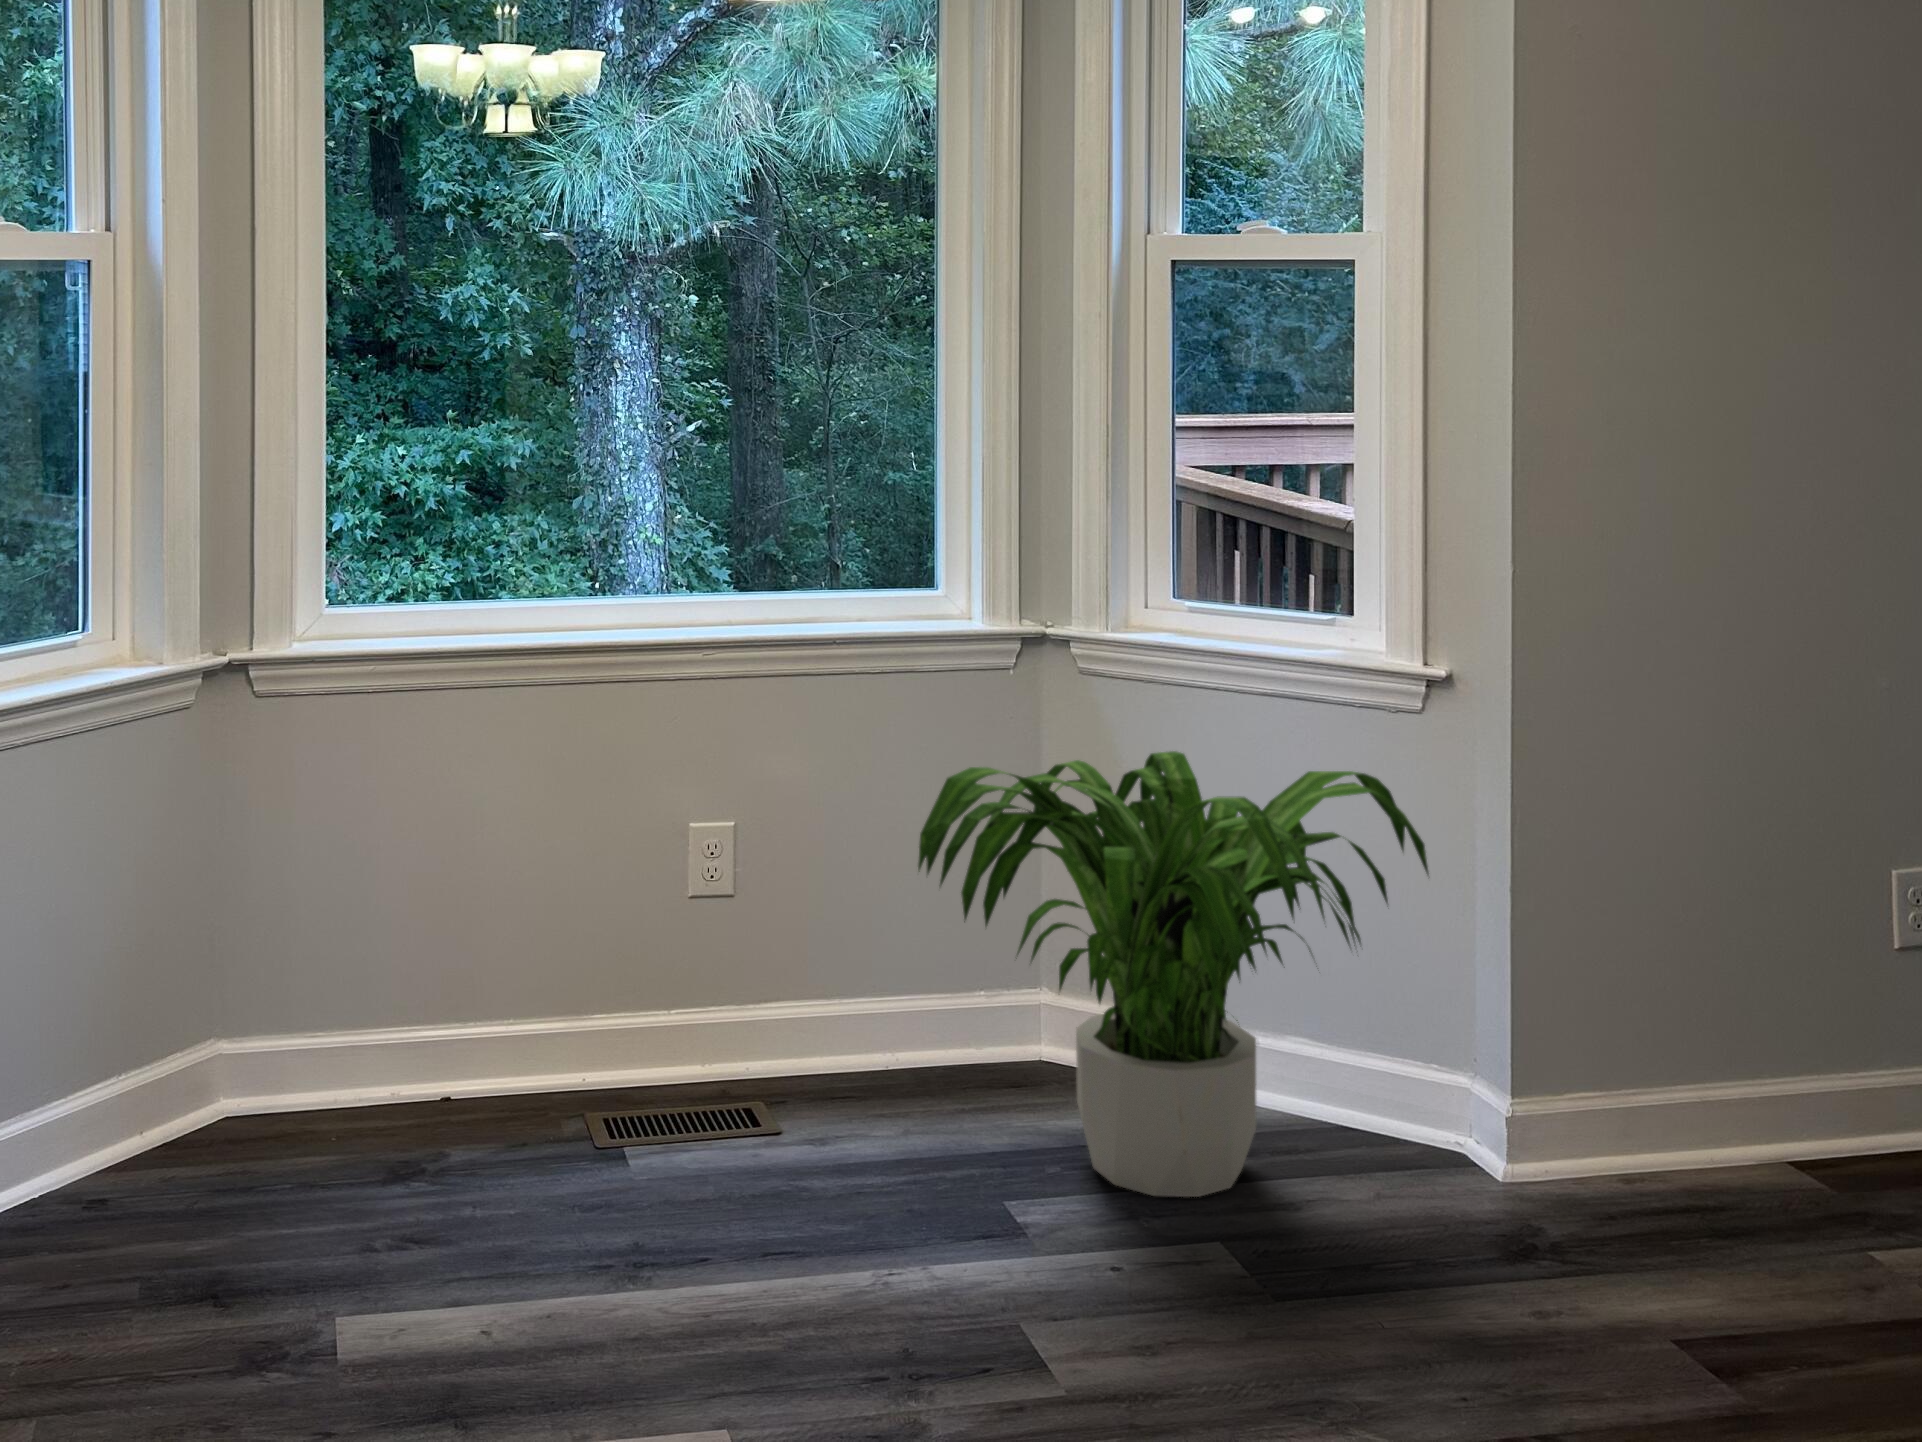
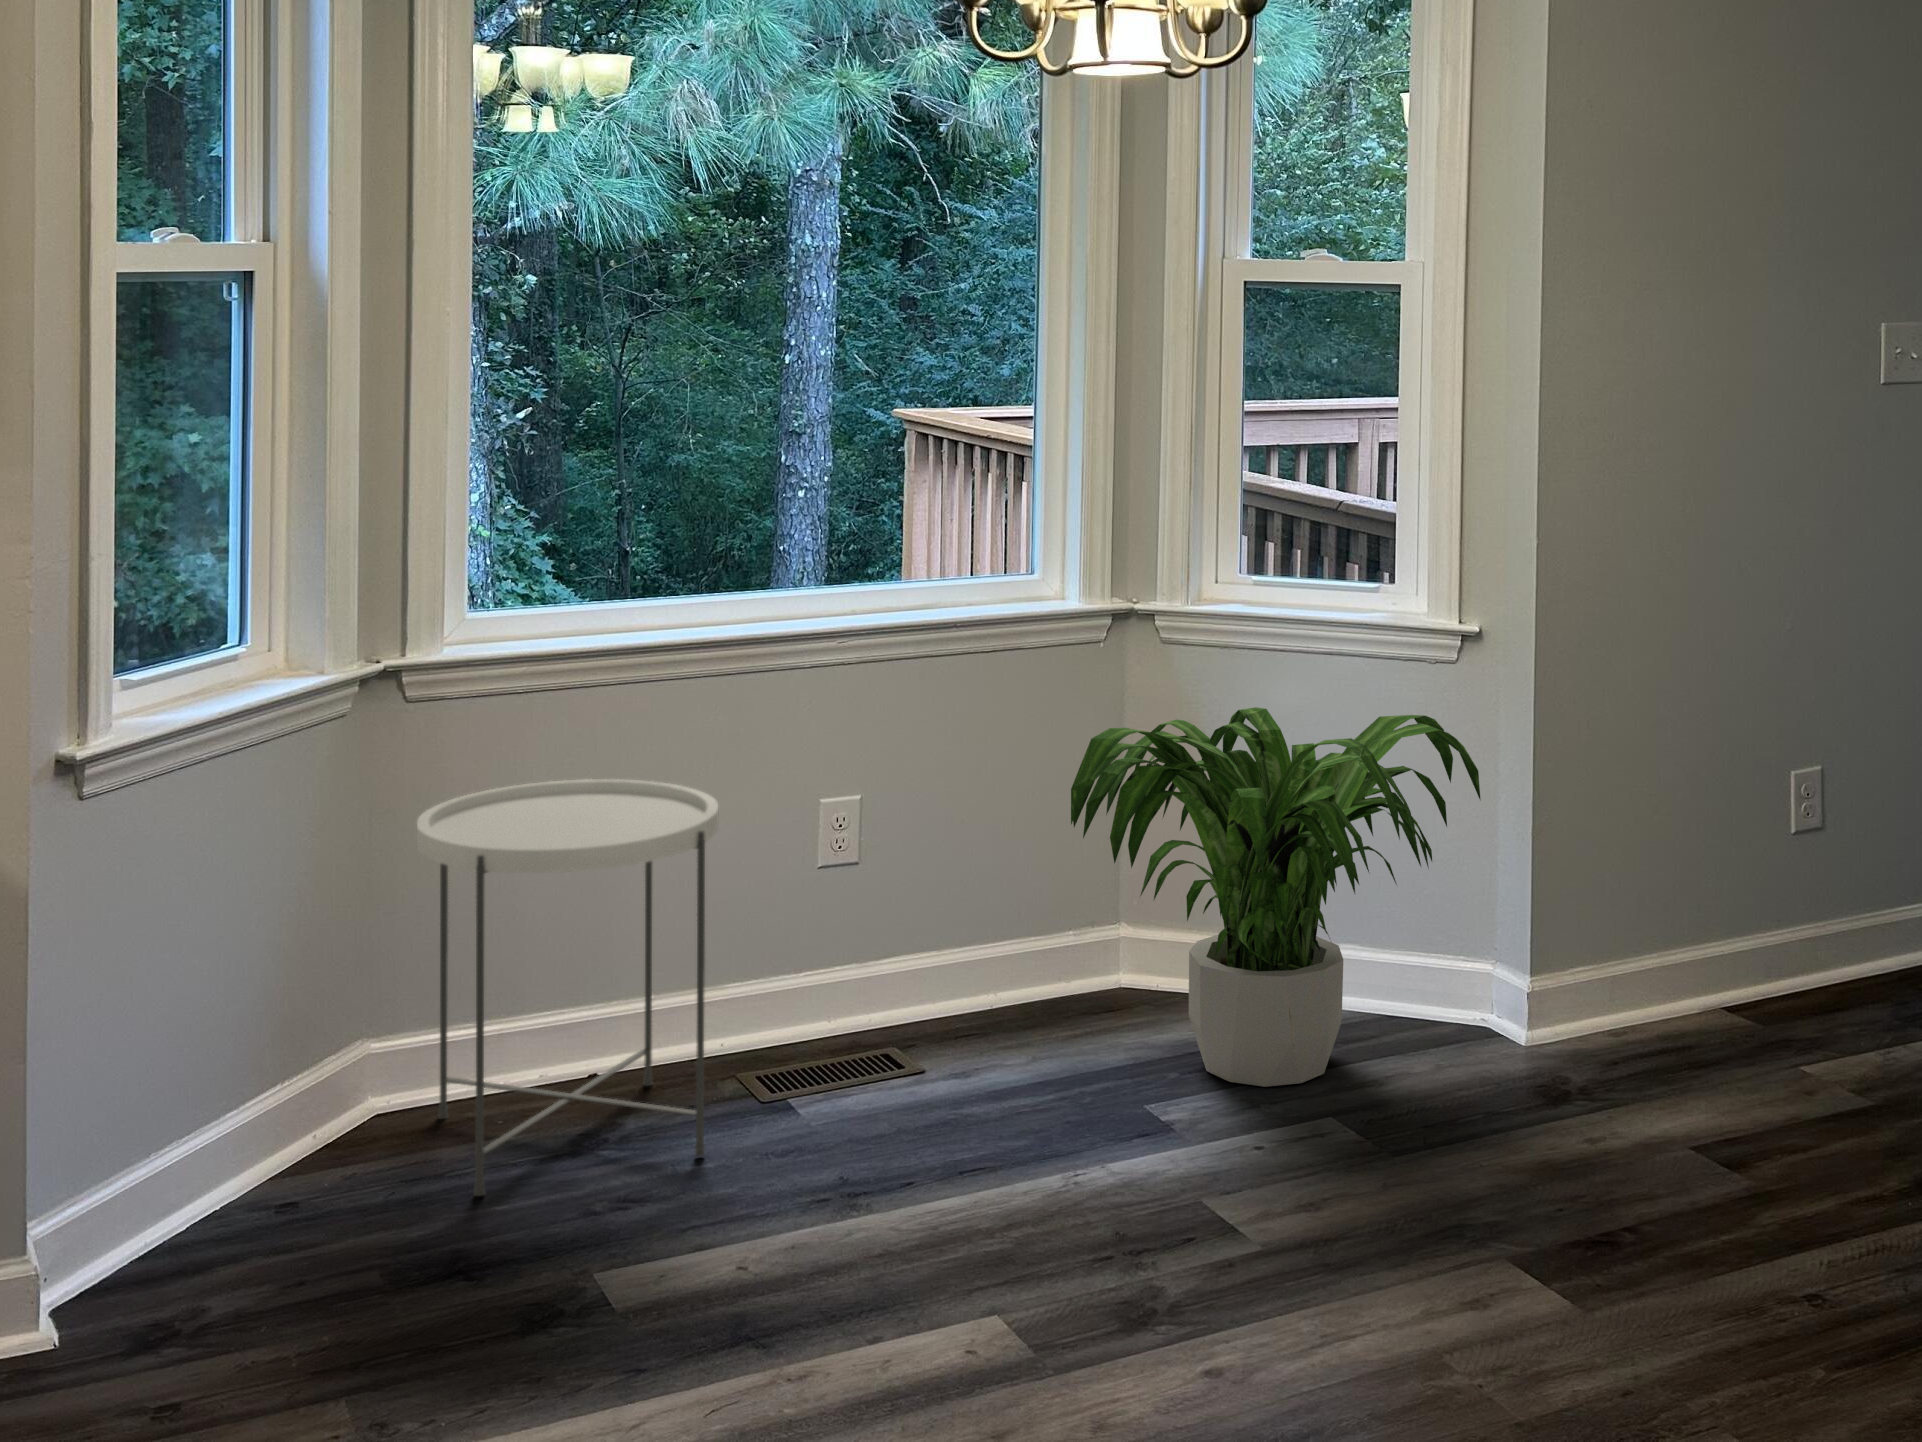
side table: none [230,788,538,1220] -> present [417,779,718,1196]

